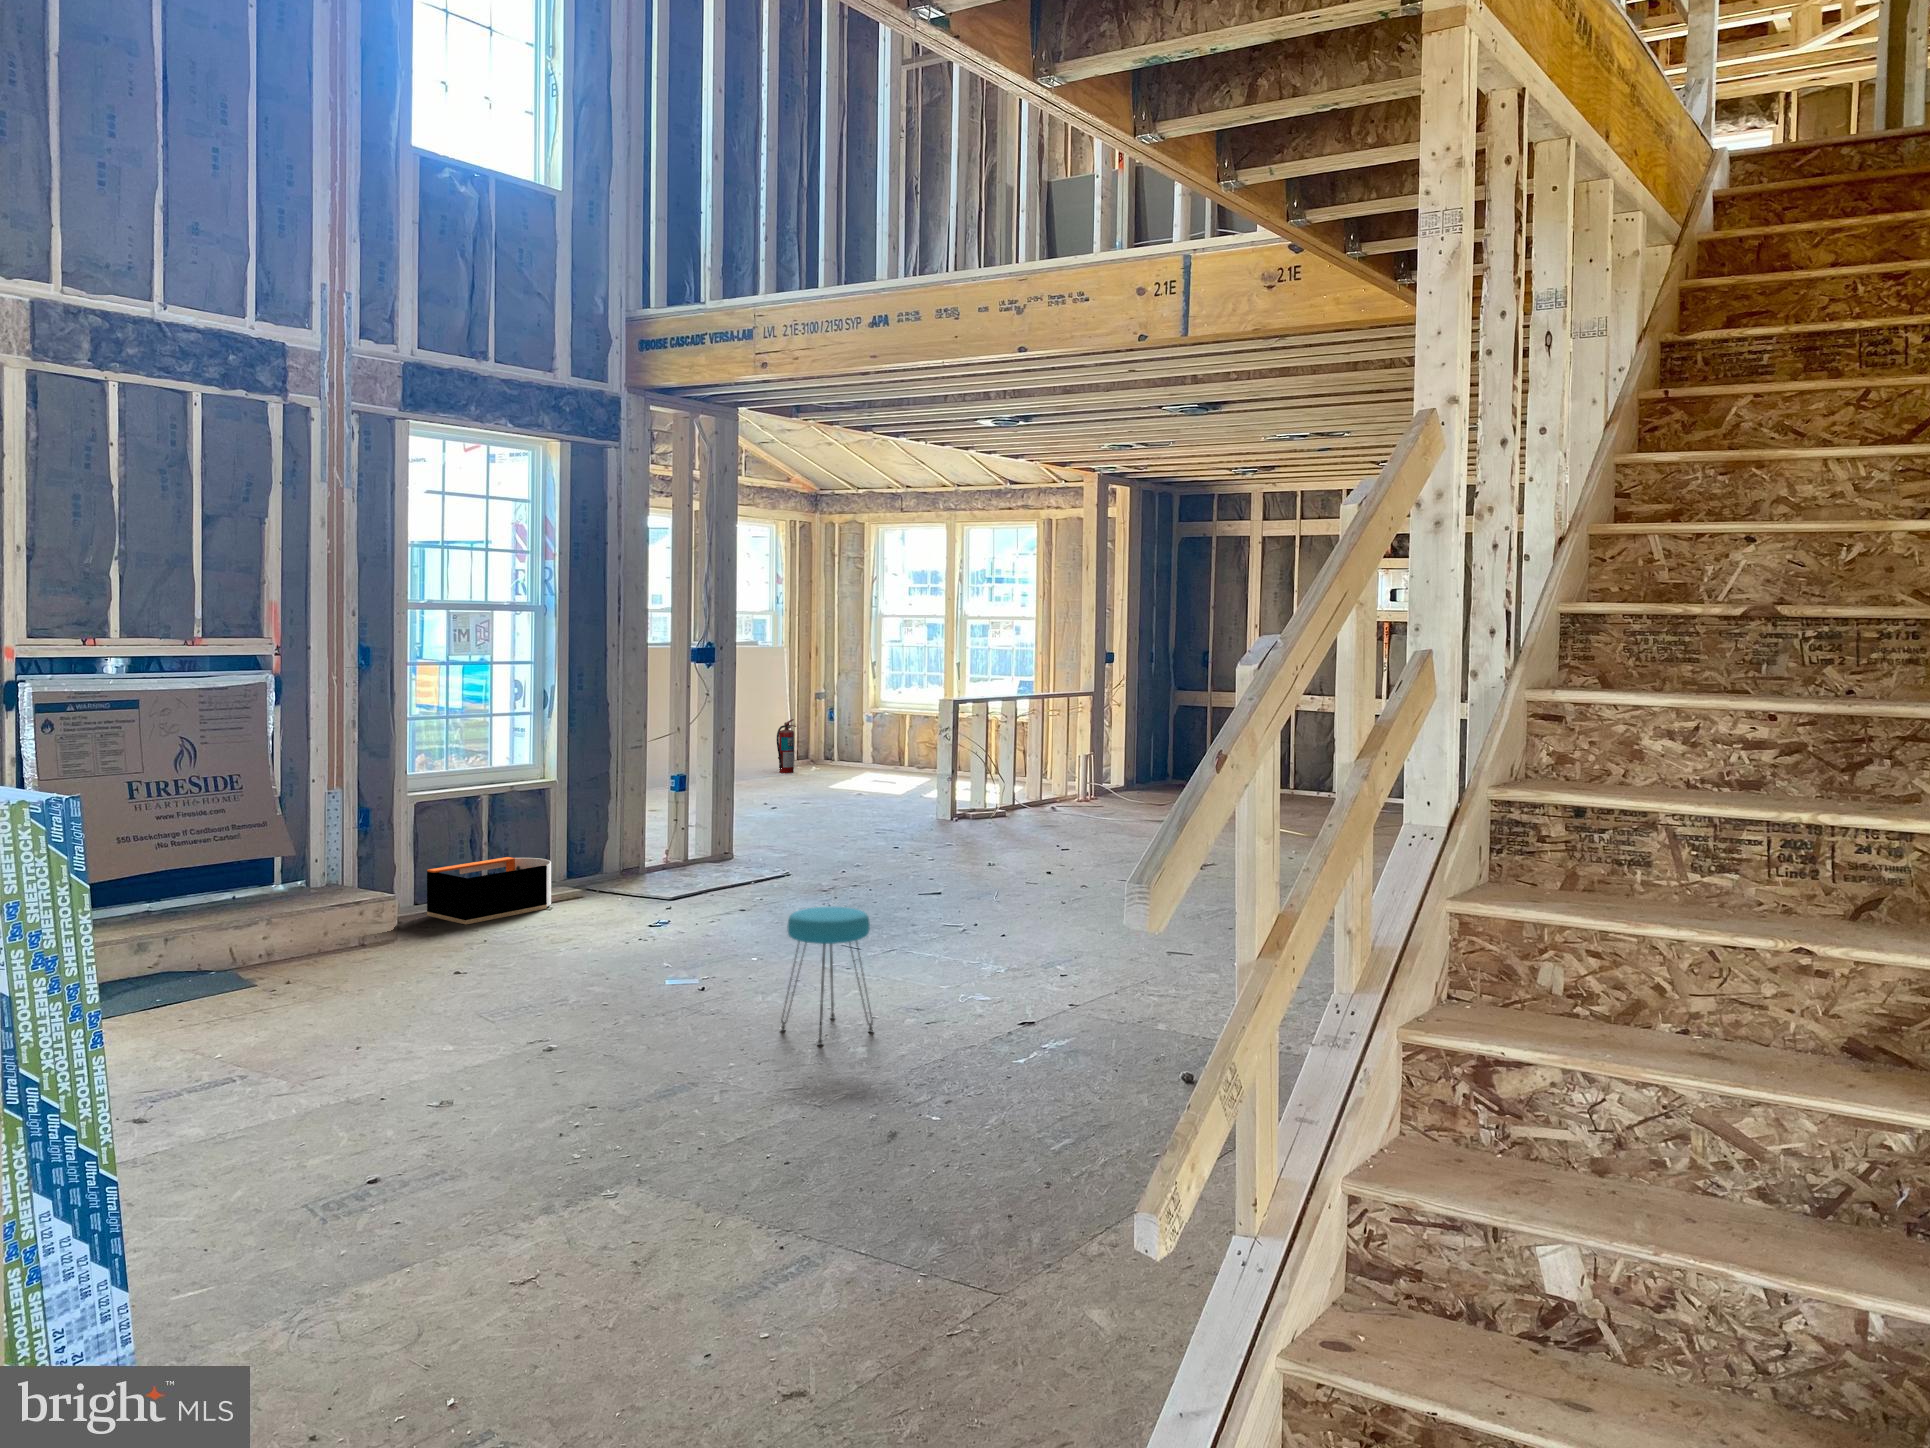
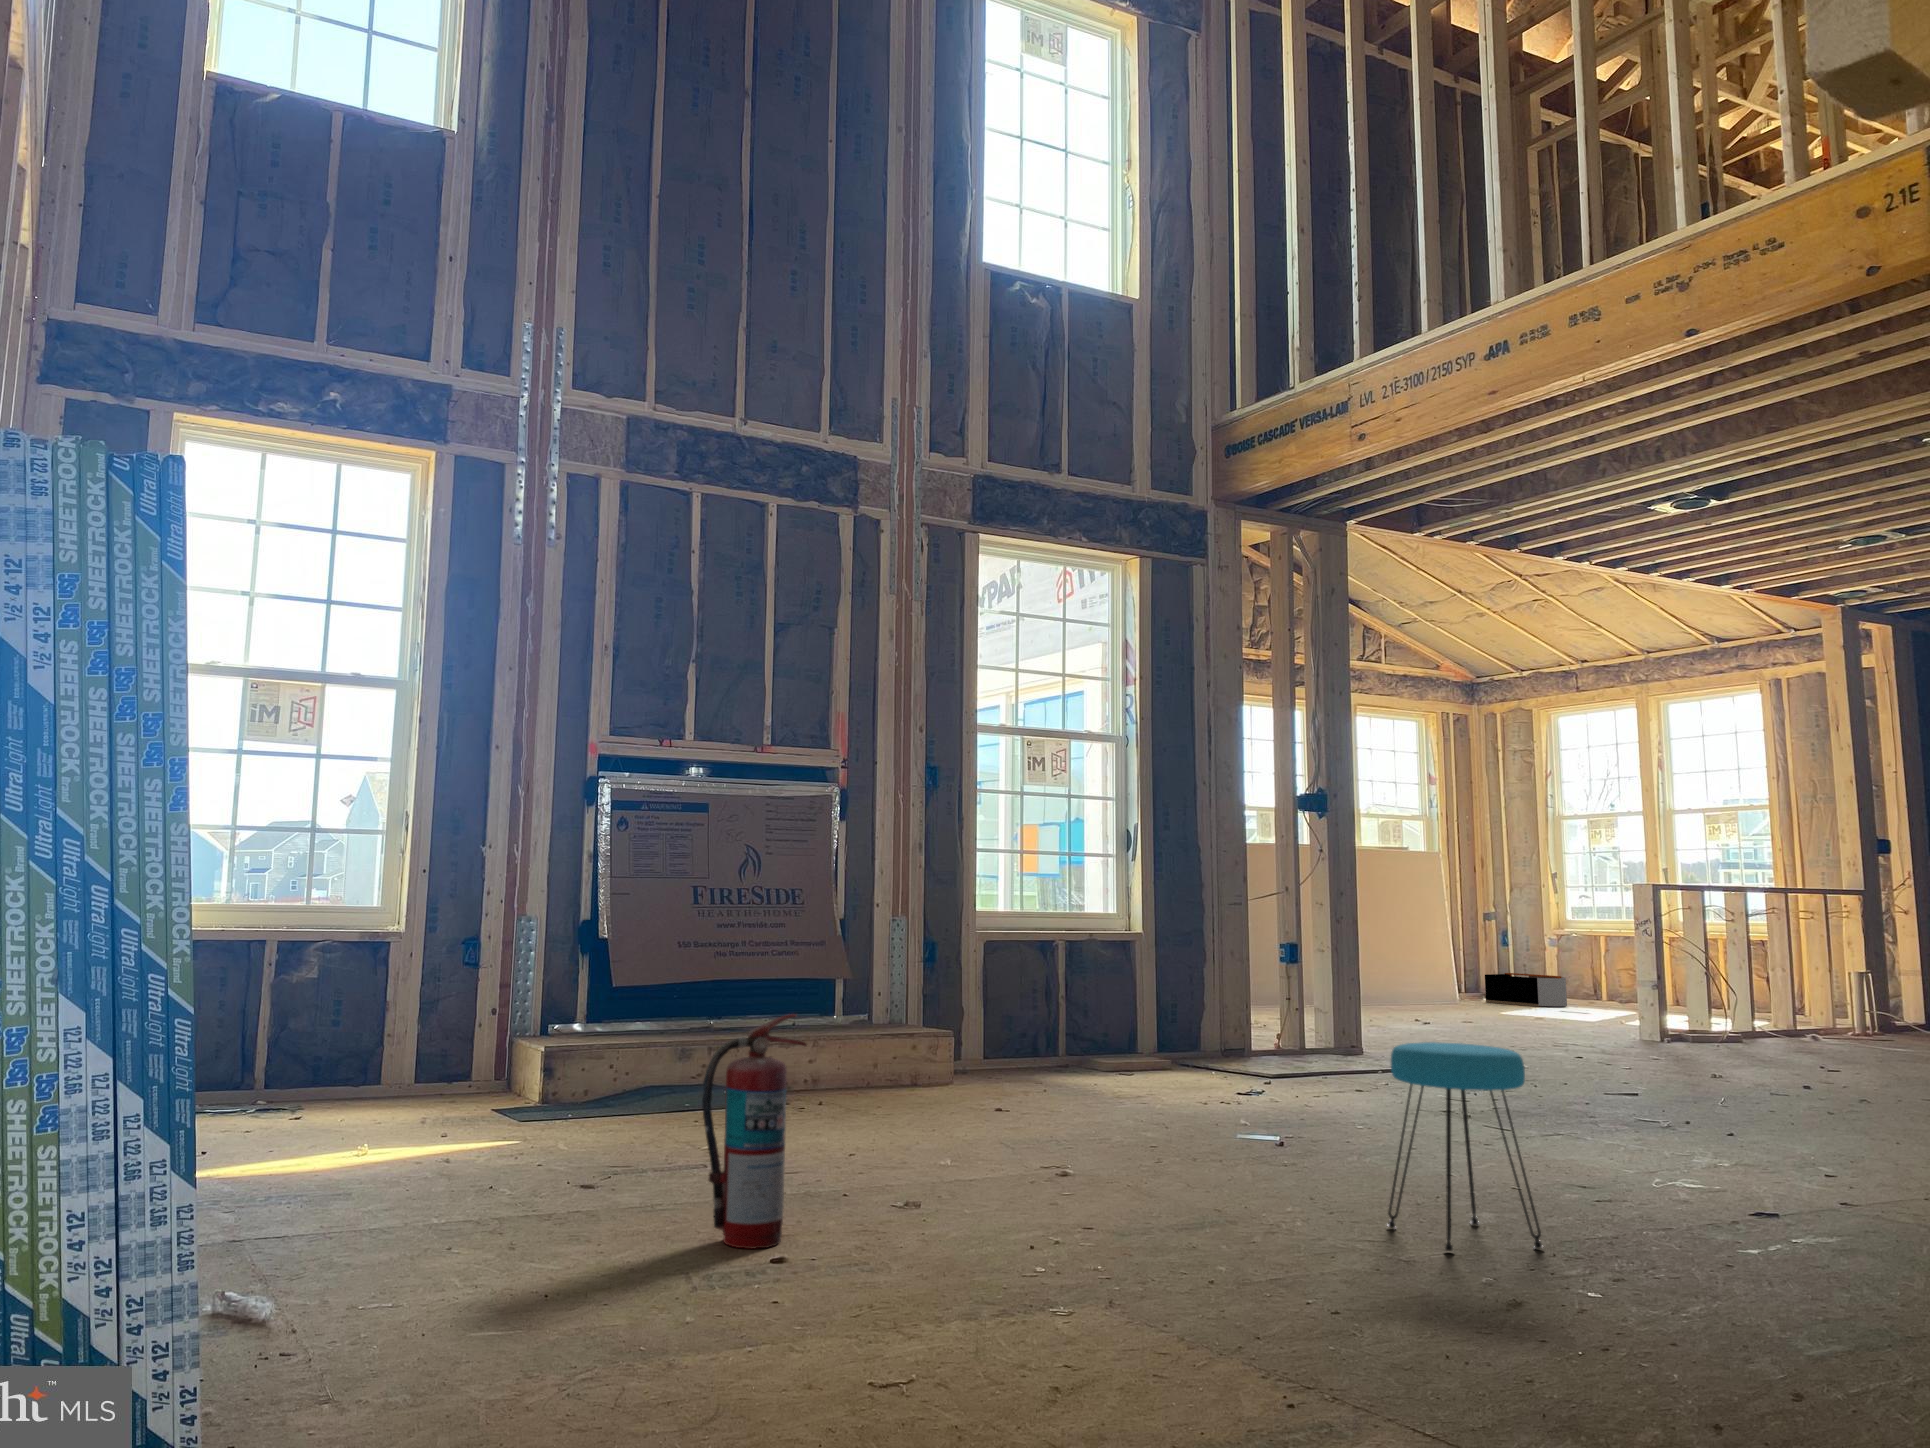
fire extinguisher: present [777,719,796,773] -> present [702,1014,807,1249]
storage bin: present [427,857,551,925] -> present [1485,973,1567,1007]

